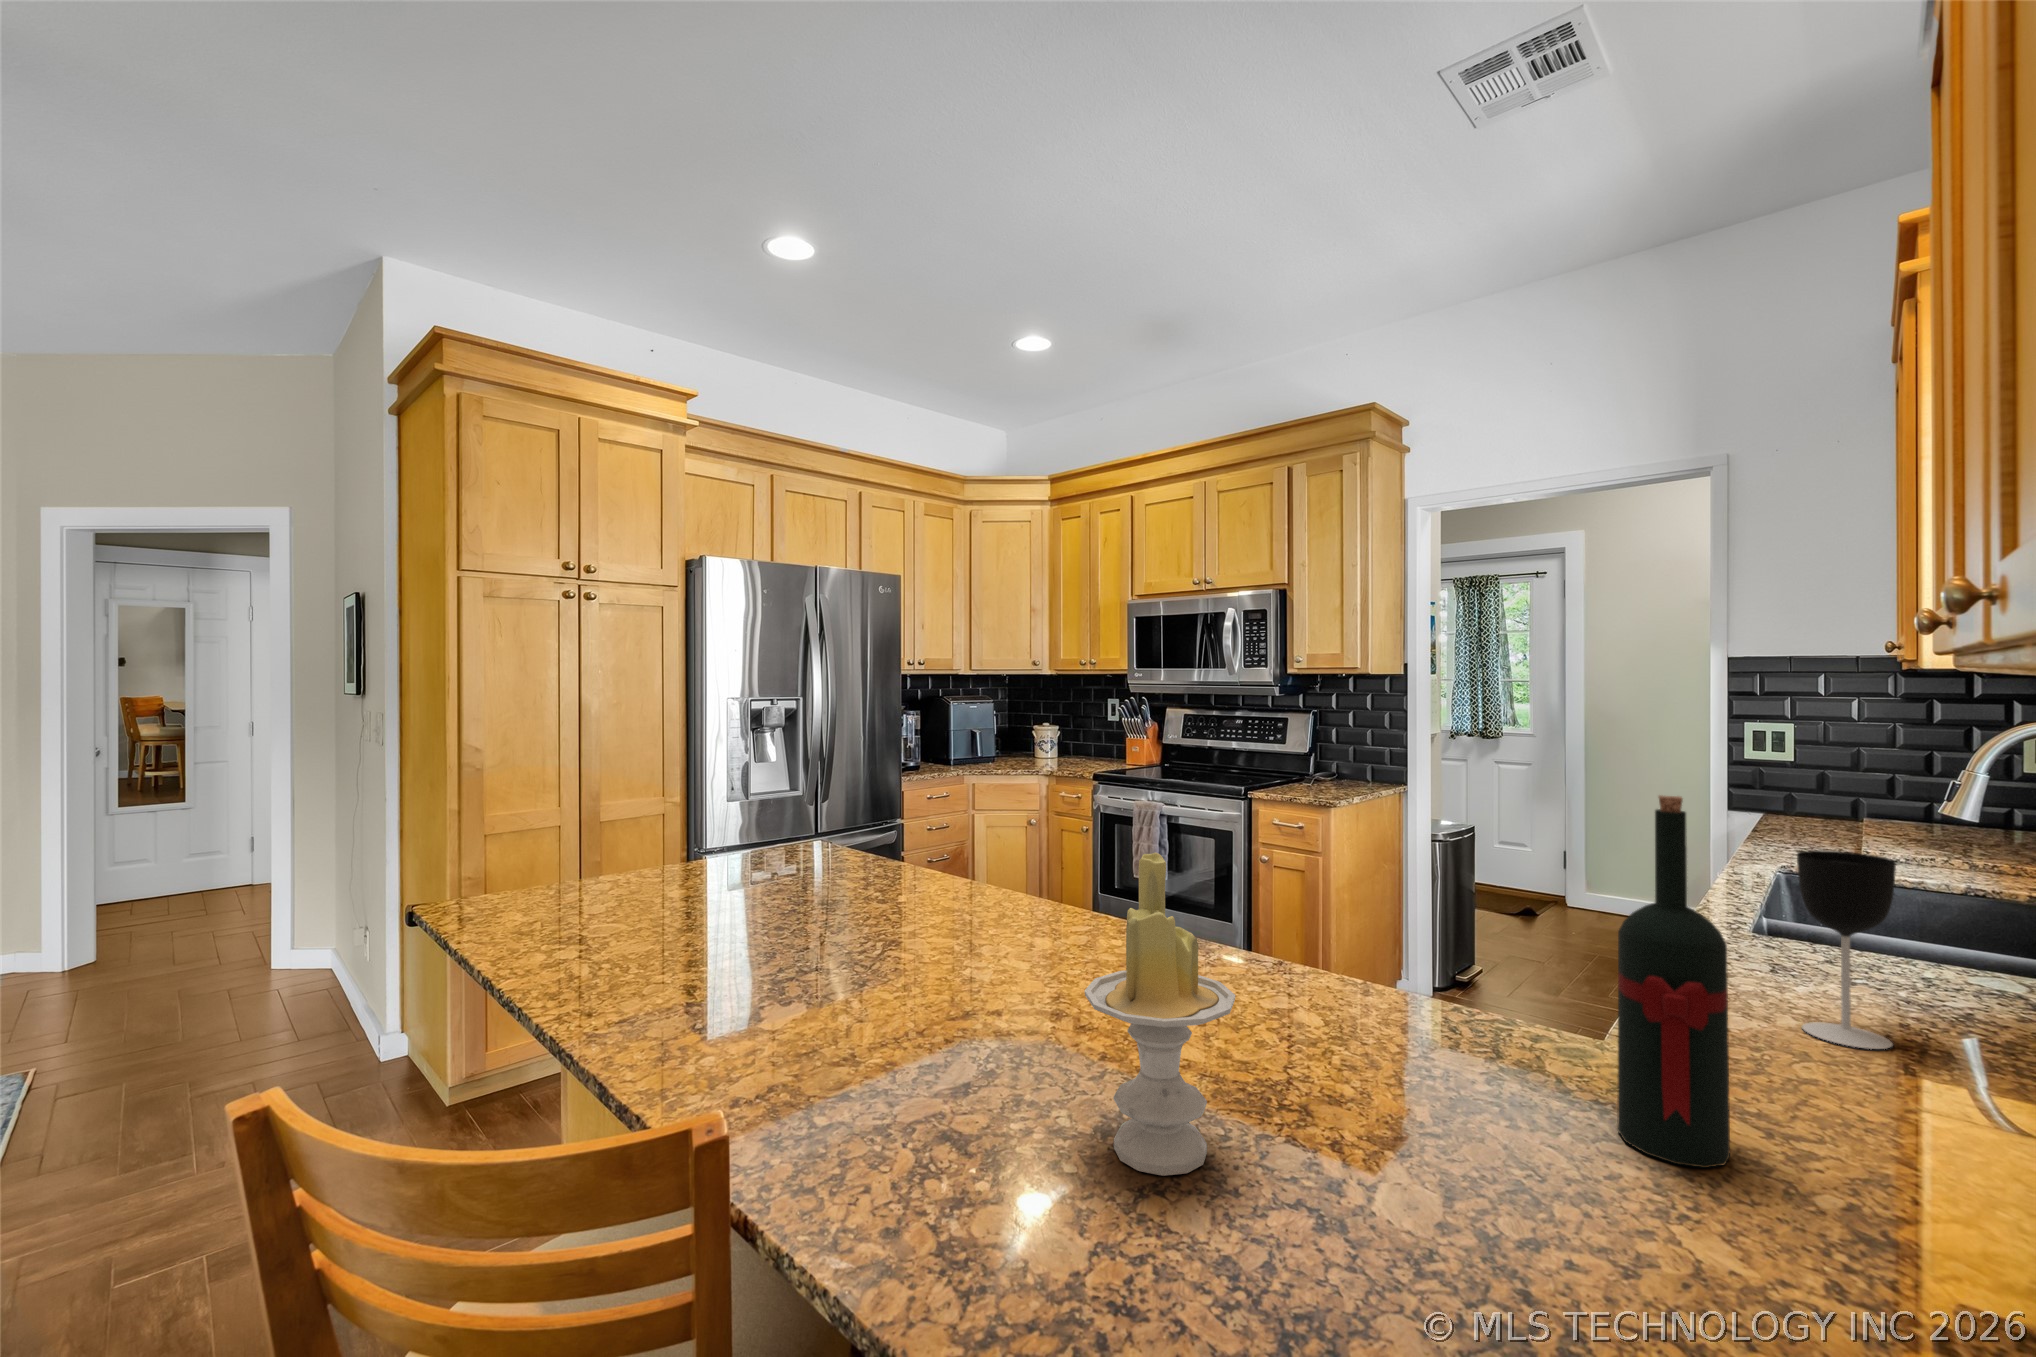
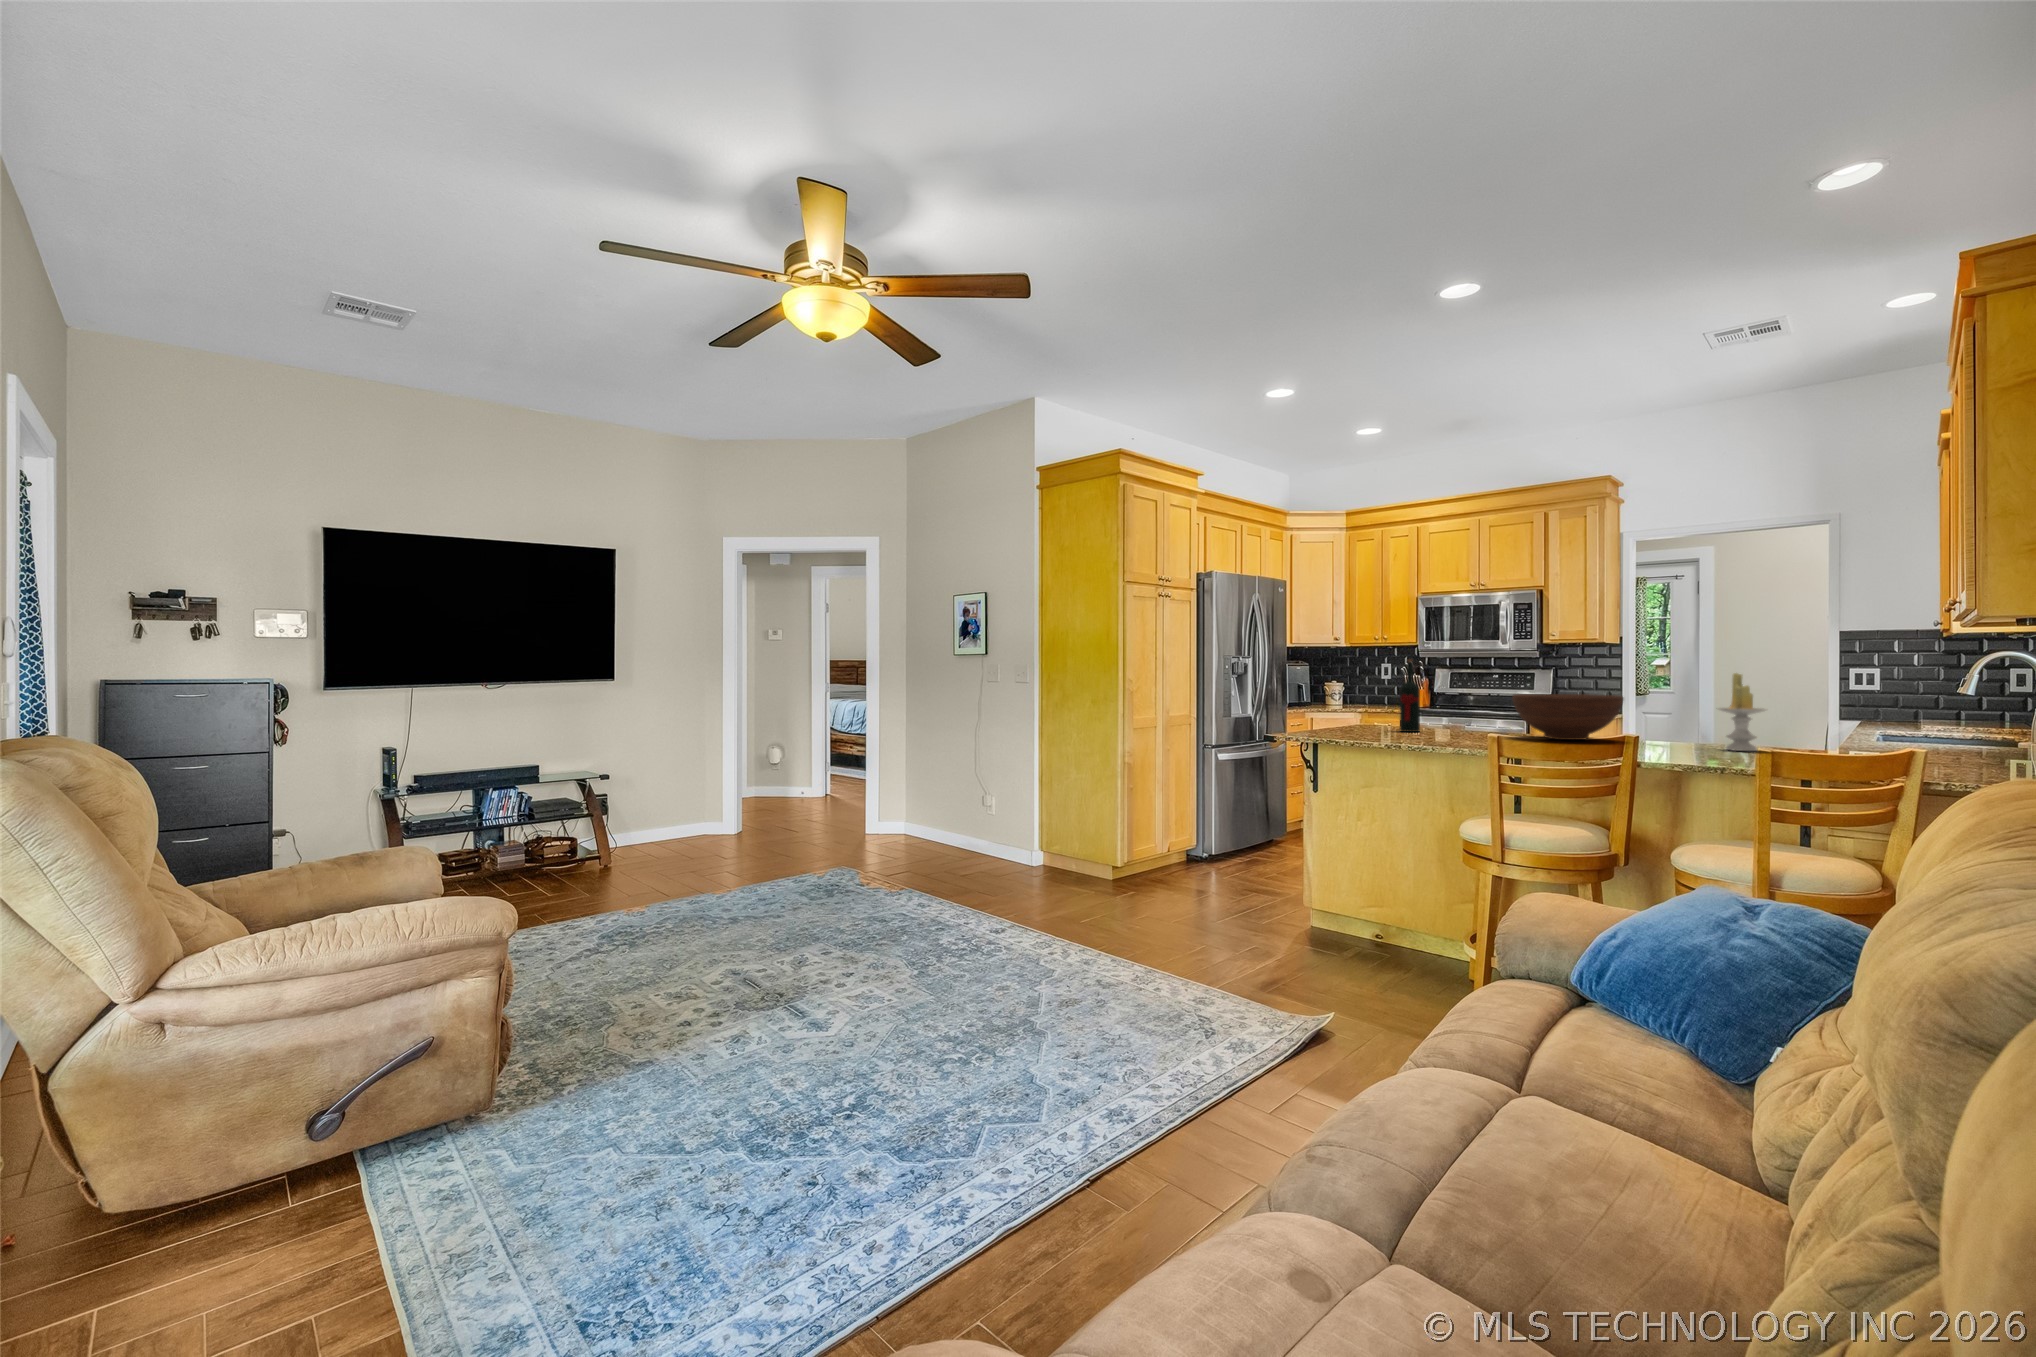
wine bottle: present [1617,795,1730,1168] -> present [1400,659,1420,732]
fruit bowl: none [725,839,999,1001] -> present [1512,694,1624,740]
wine glass: present [1797,850,1896,1049] -> none [1908,687,1941,745]

